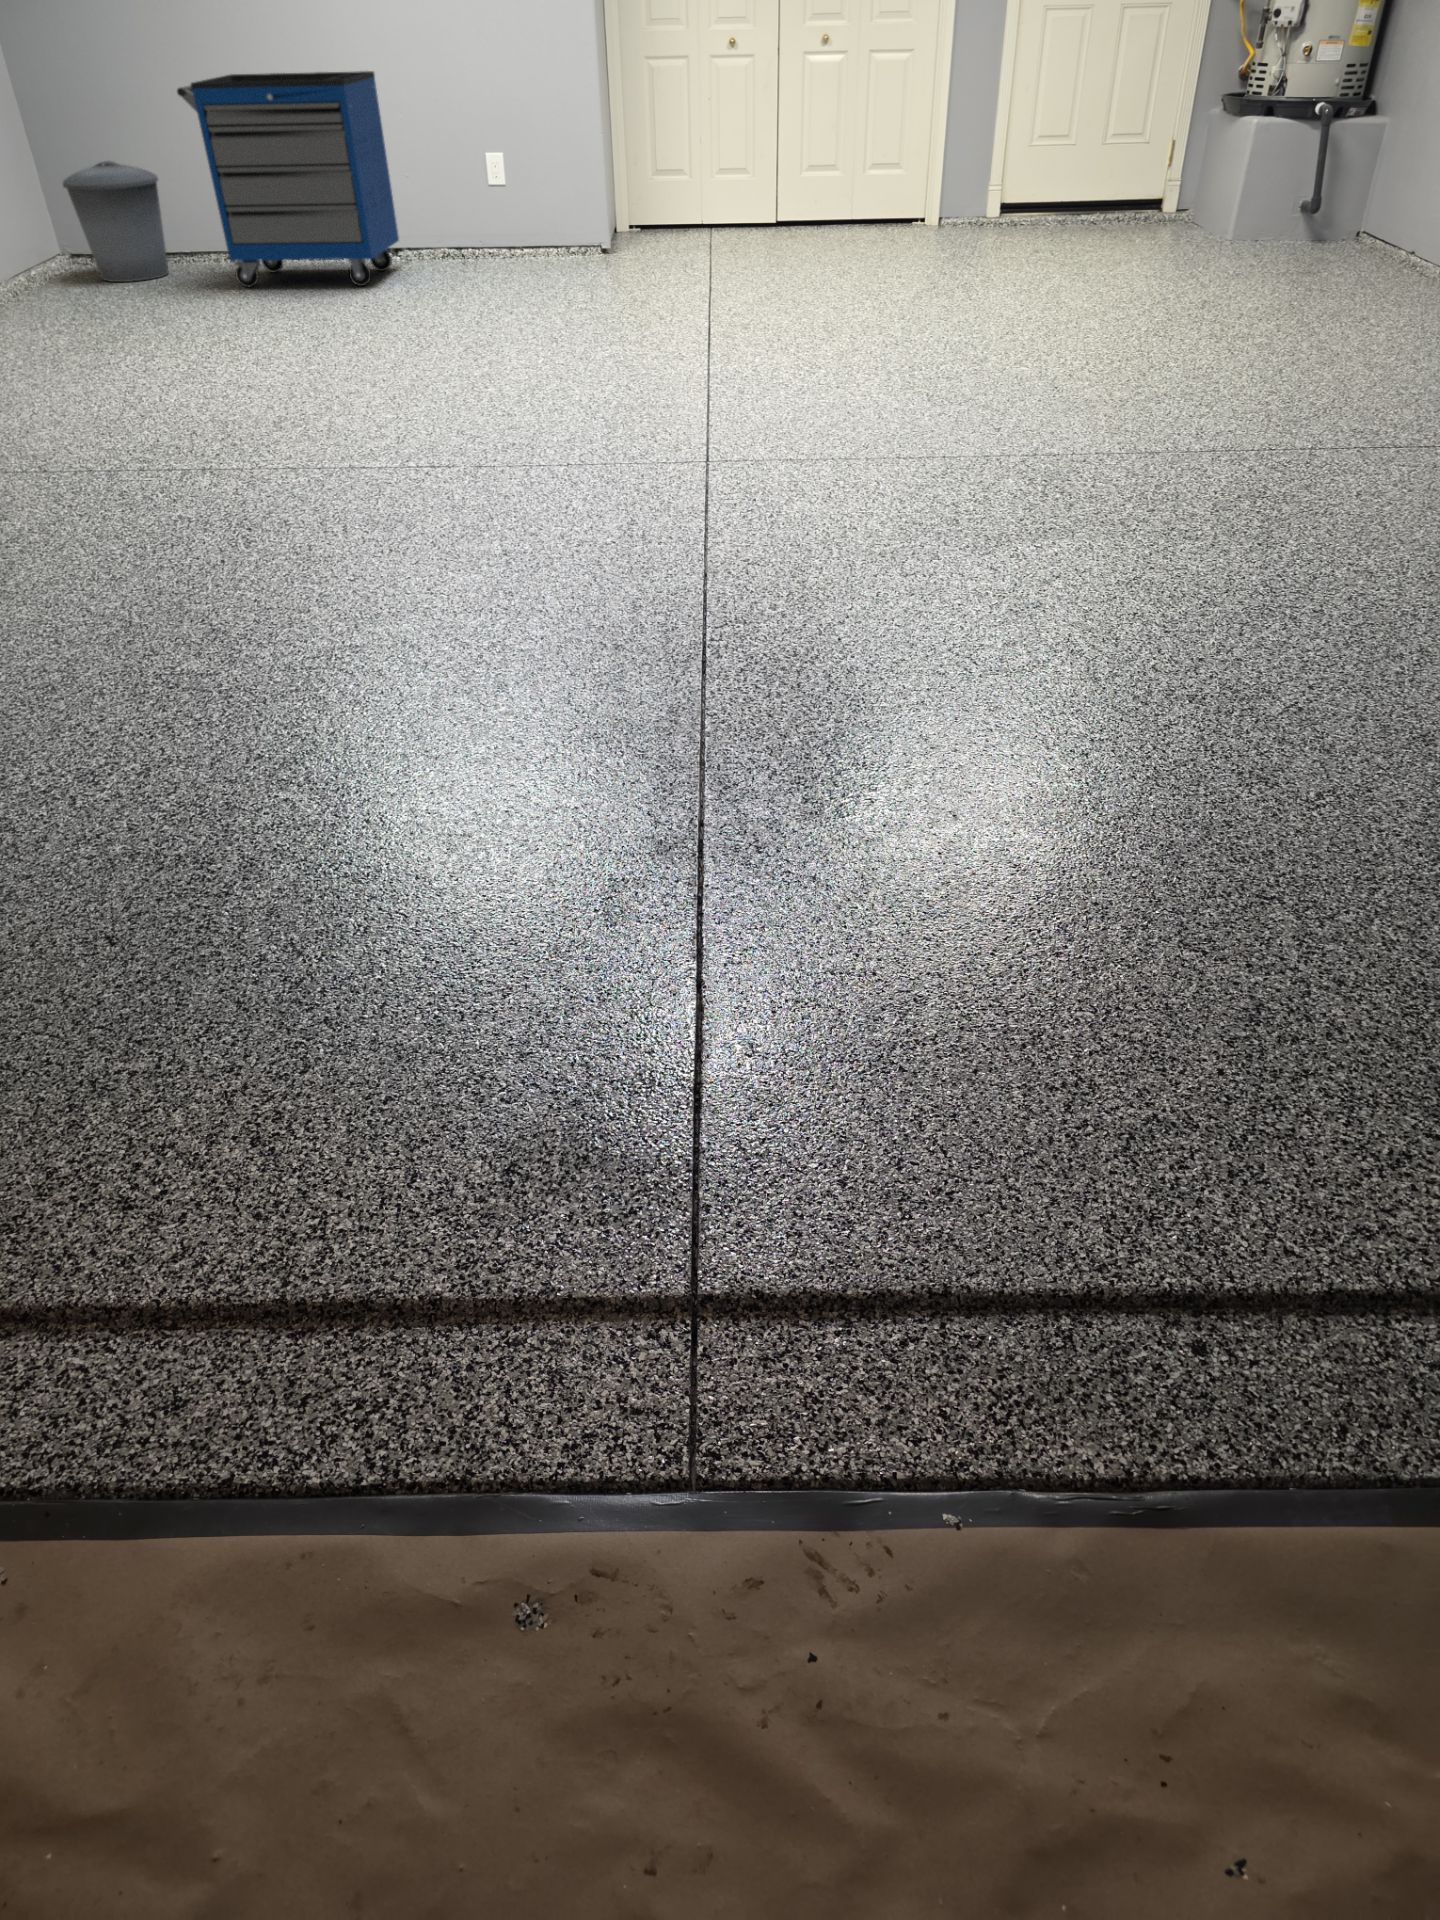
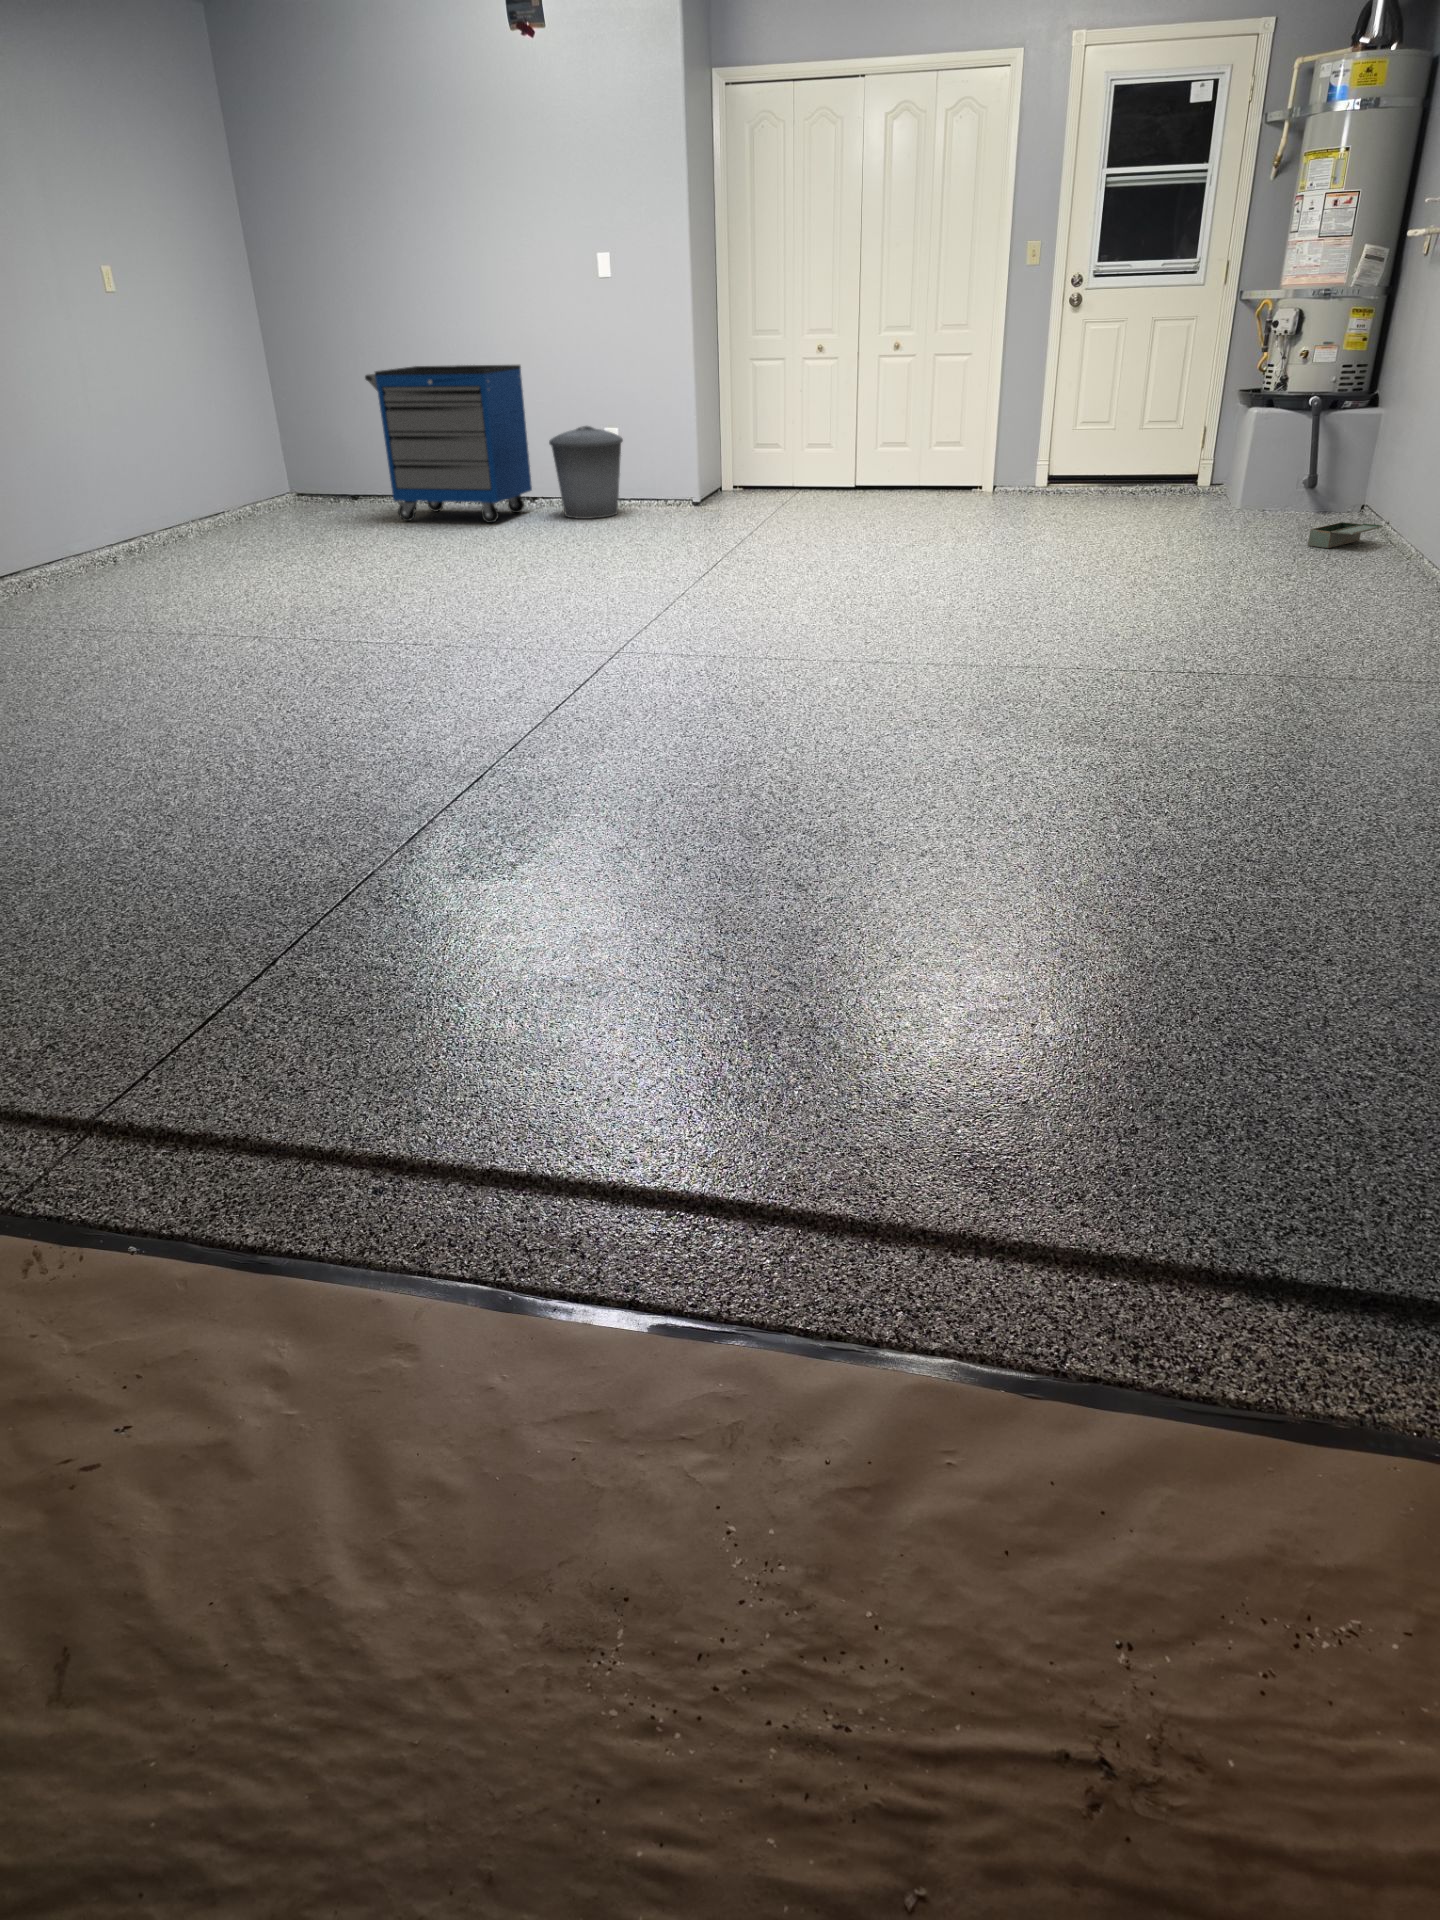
trash can: present [62,161,168,282] -> present [549,426,623,519]
toolbox: none [1333,252,1408,283] -> present [1308,522,1383,548]

